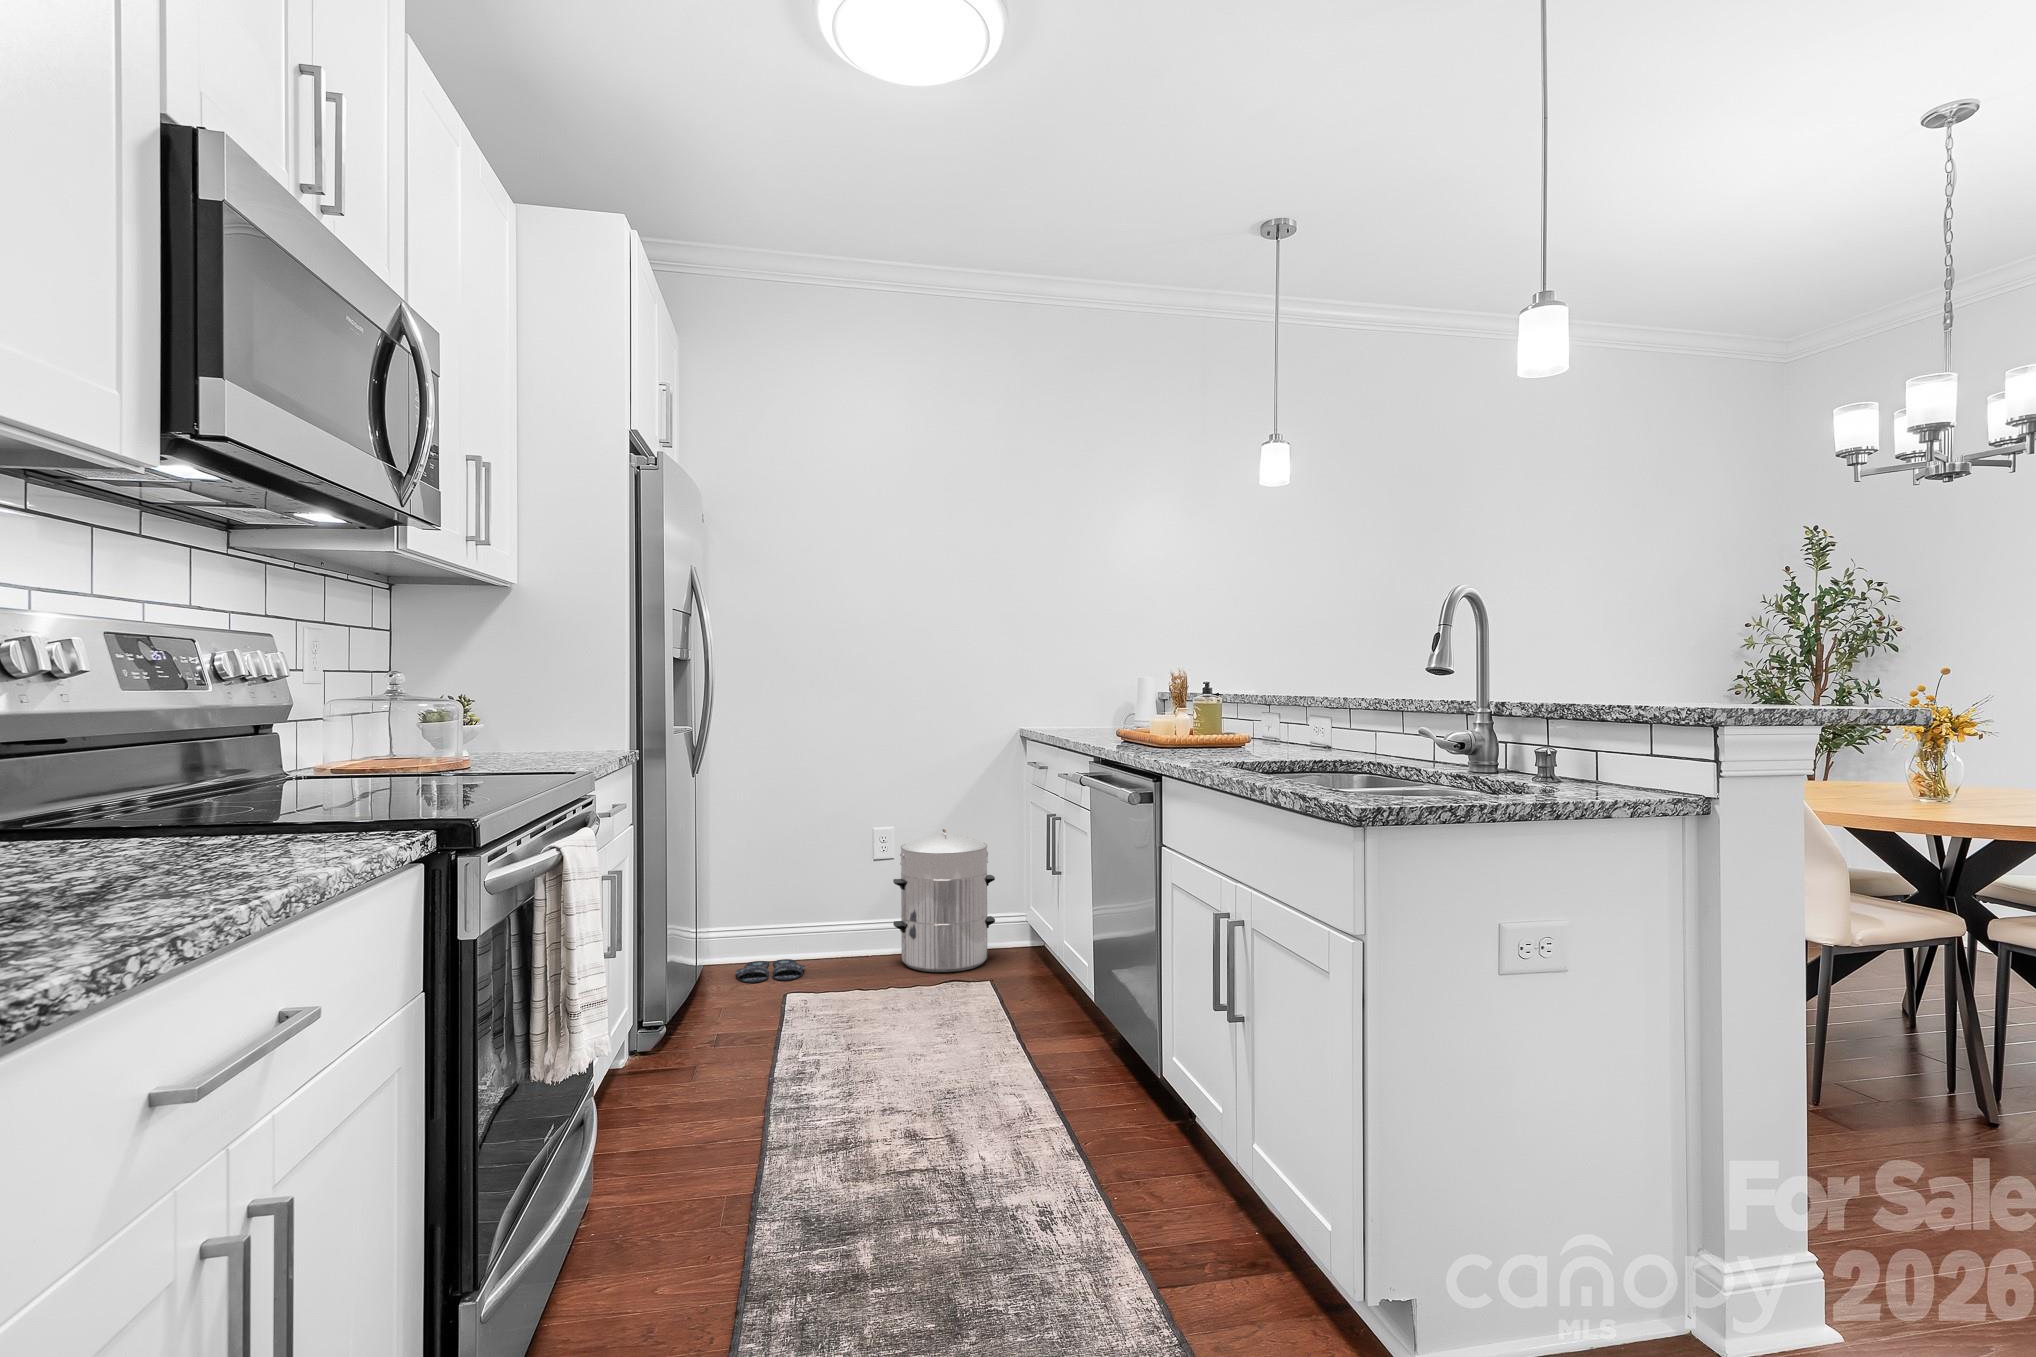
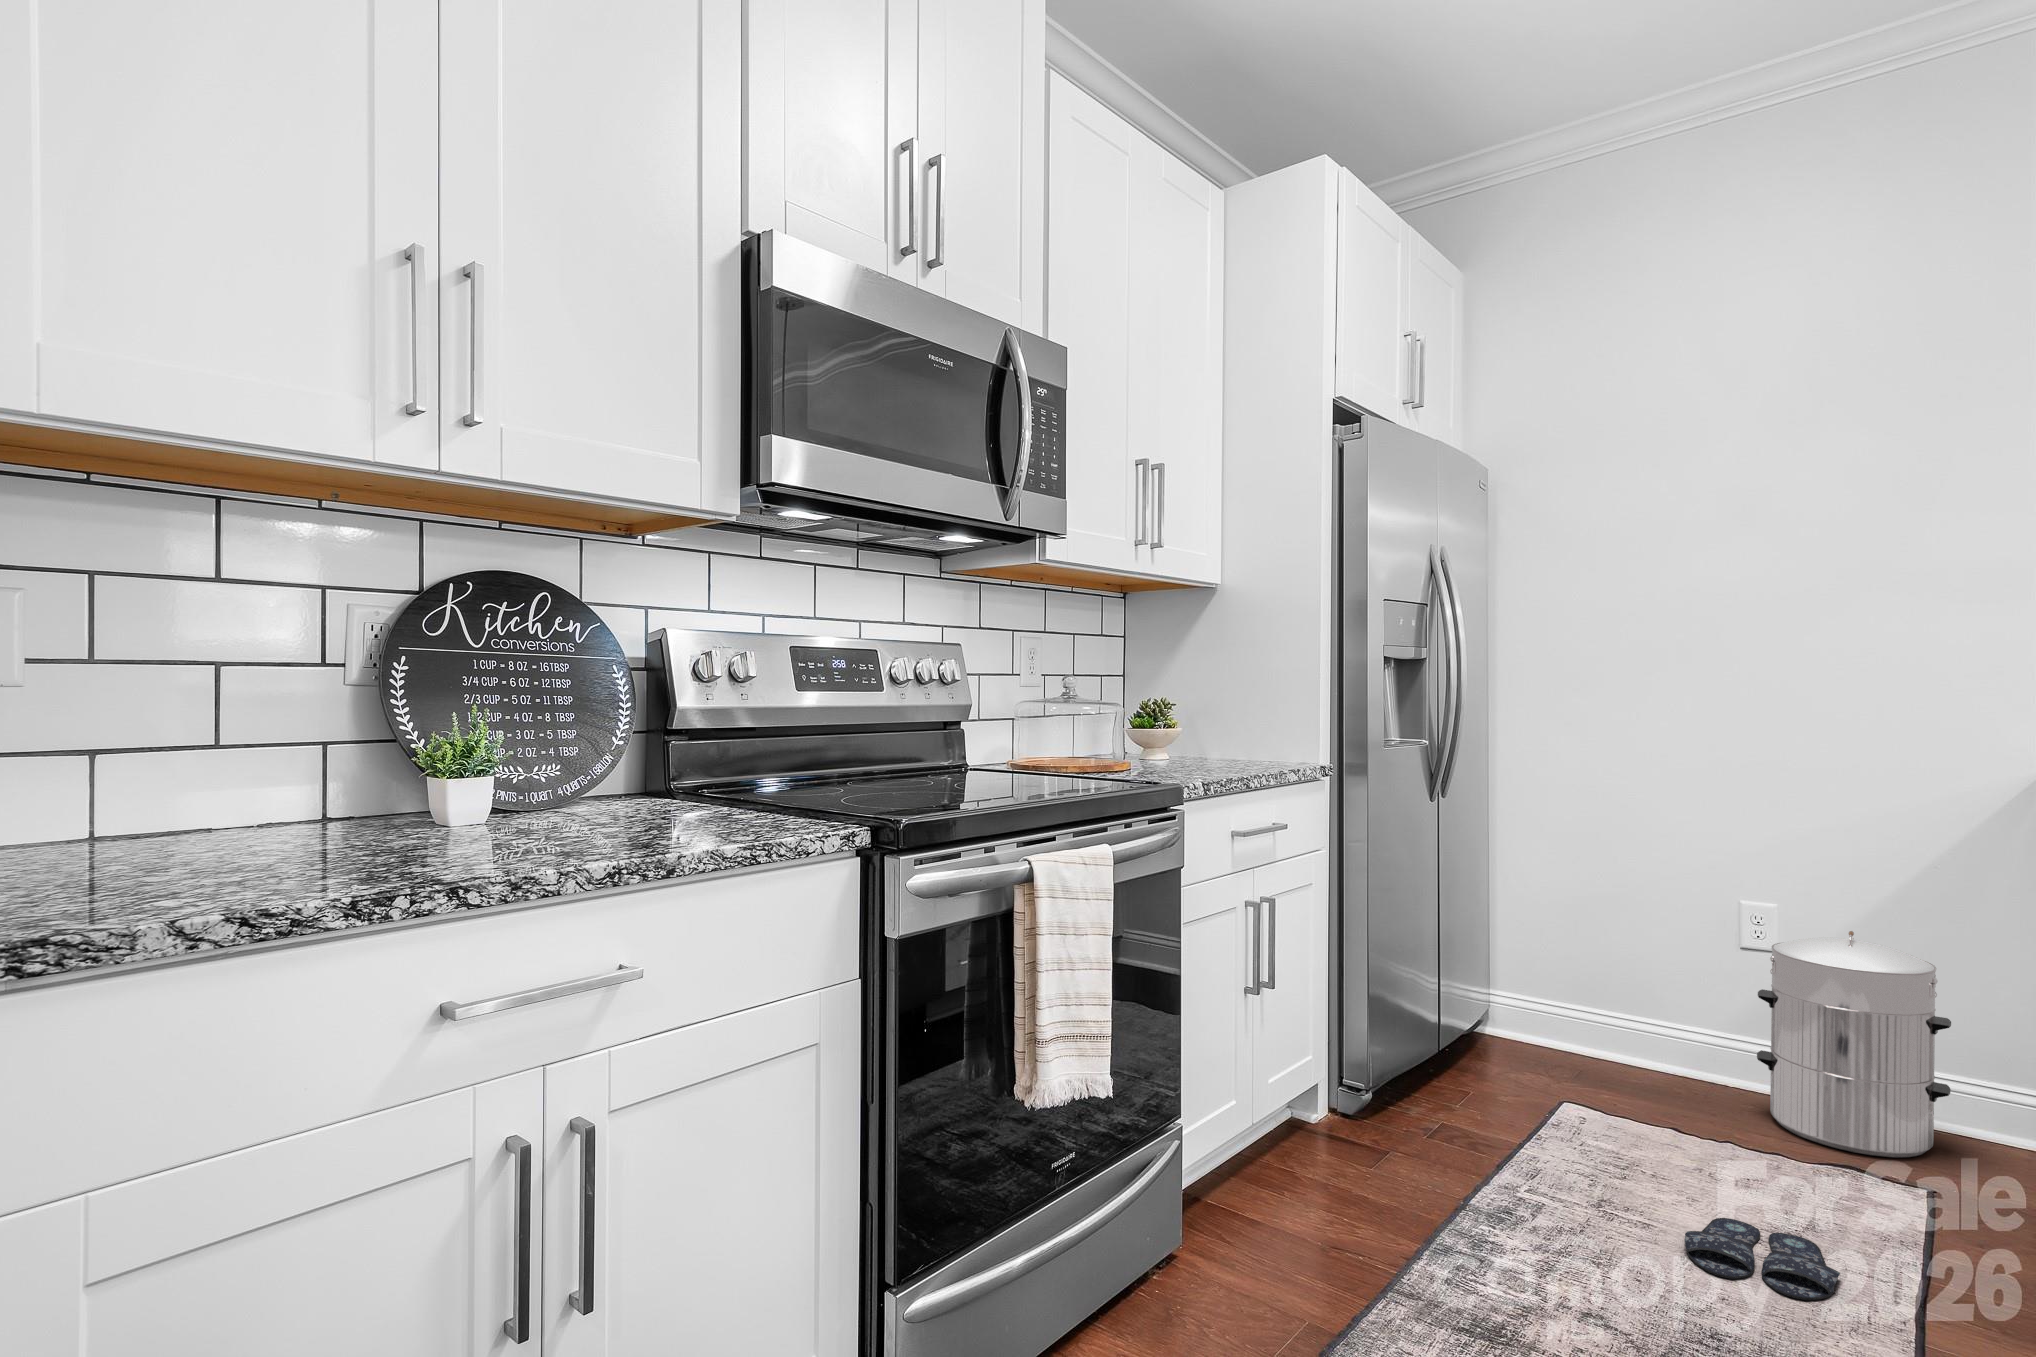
slippers: present [736,959,805,983] -> present [1685,1218,1840,1300]

